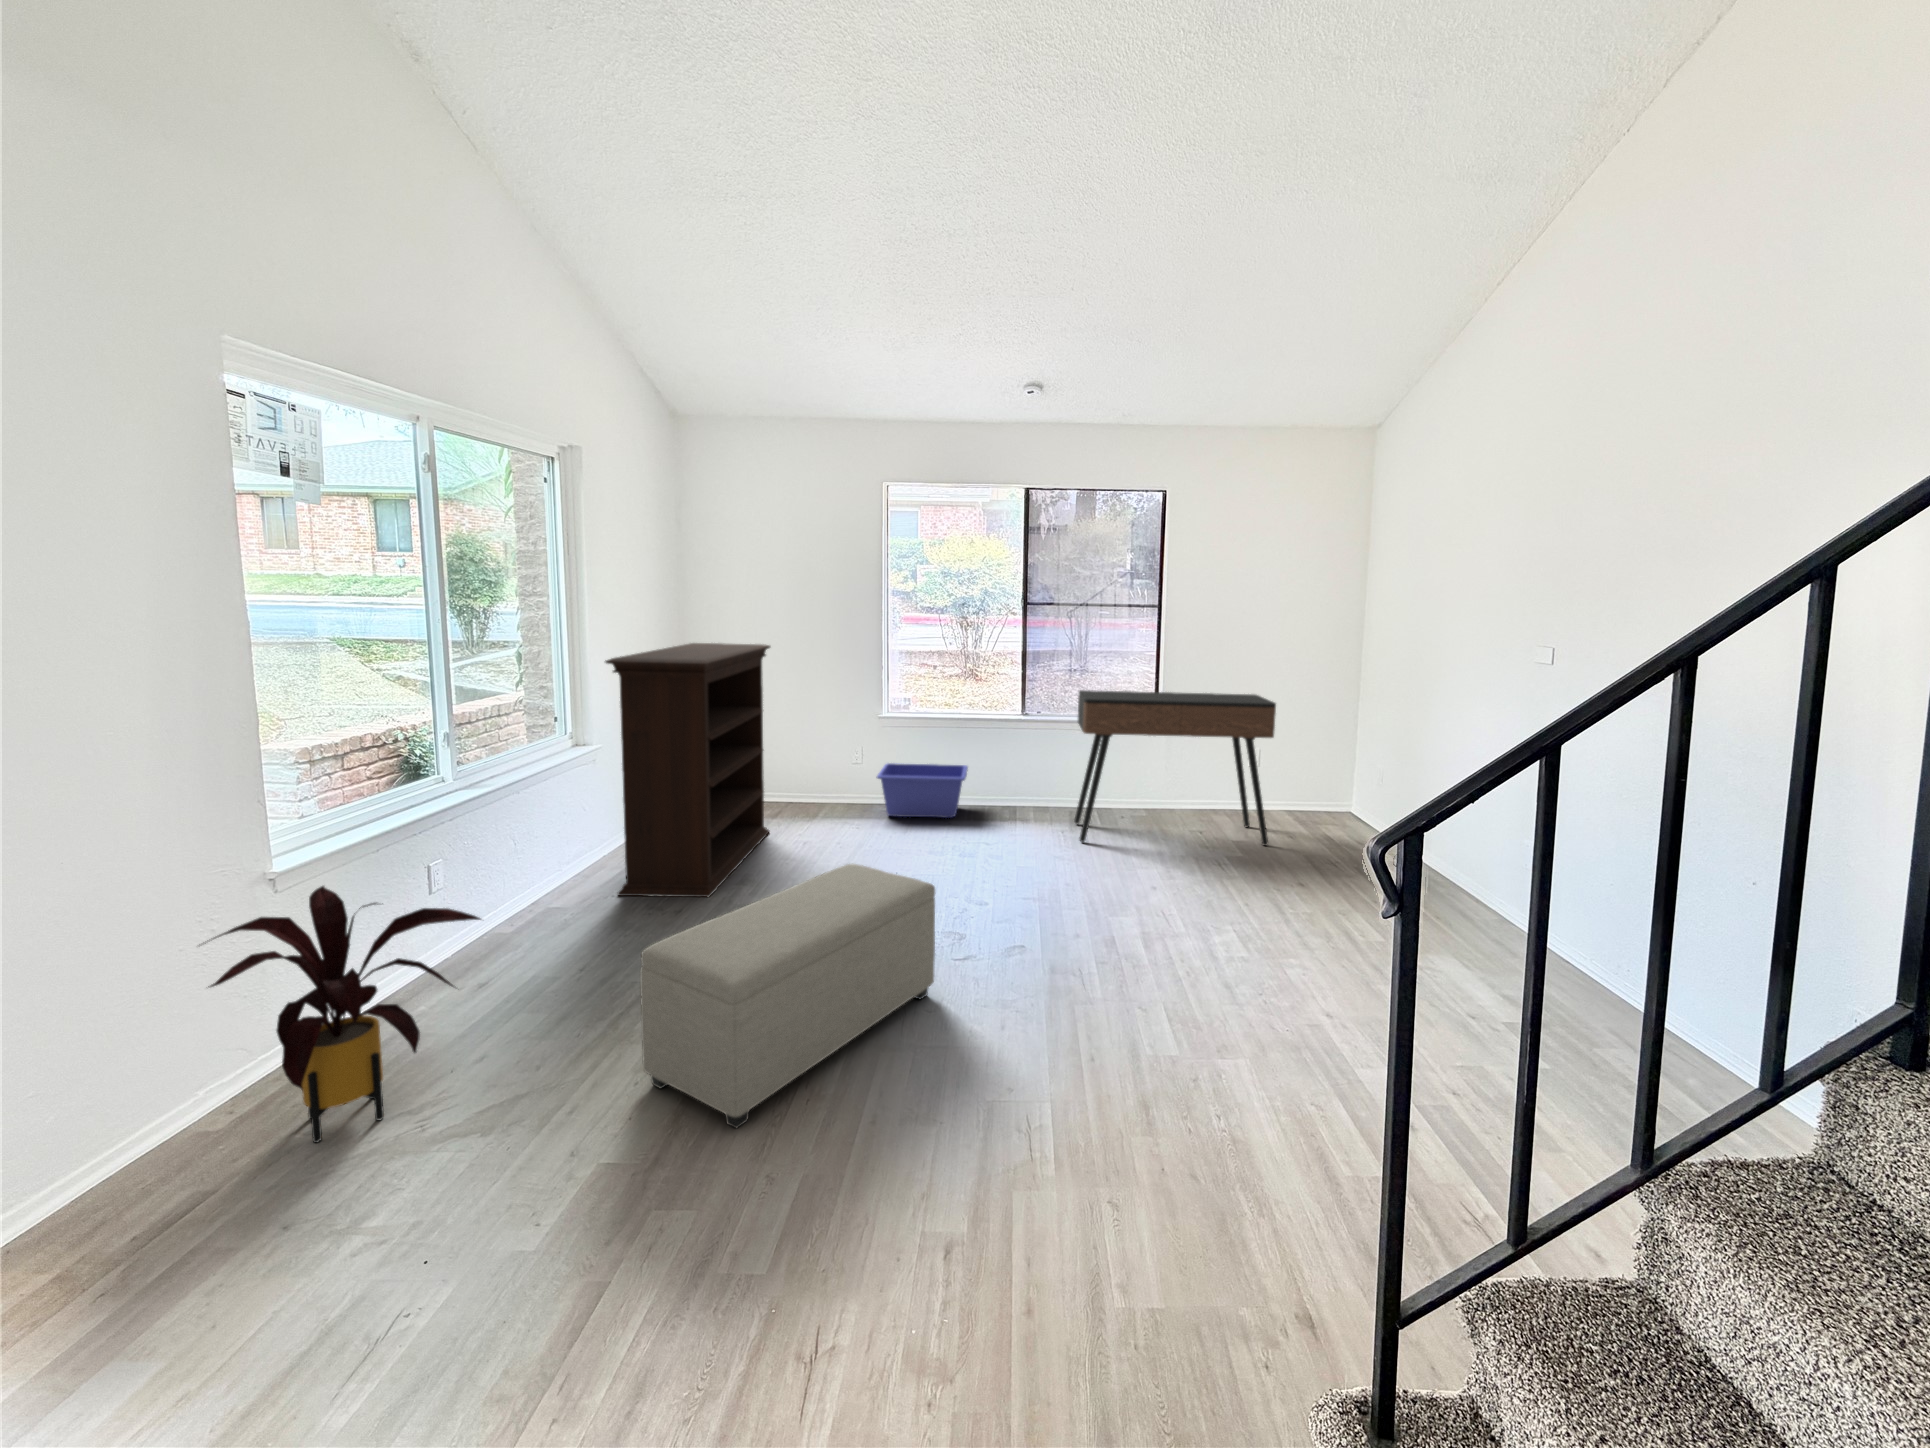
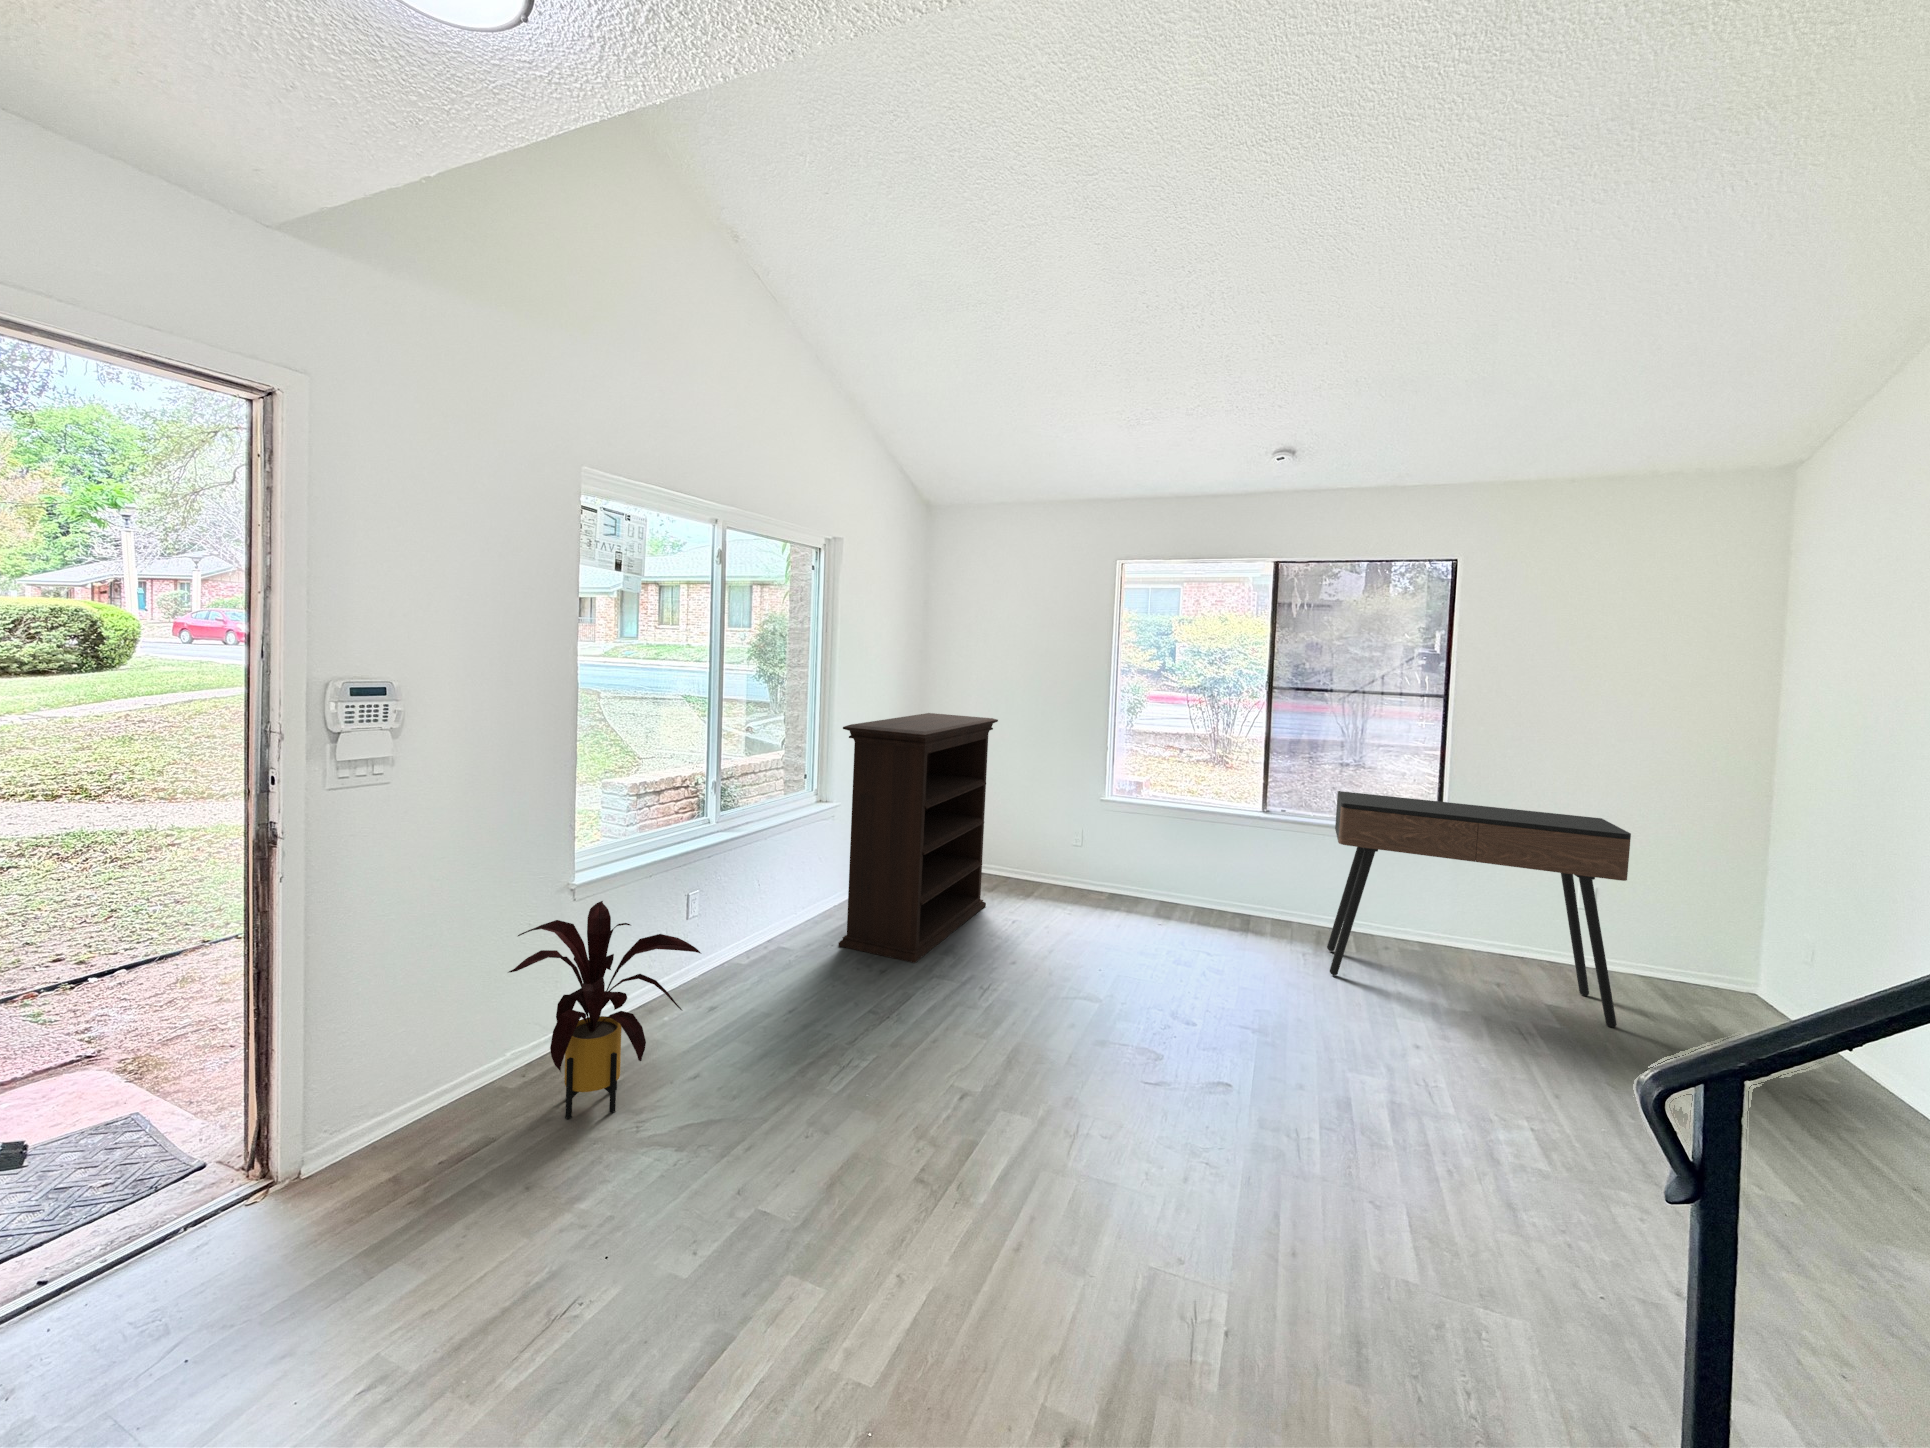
storage bin: present [877,763,968,818] -> none [1097,850,1201,919]
ottoman: present [640,864,935,1128] -> none [810,957,1119,1218]

